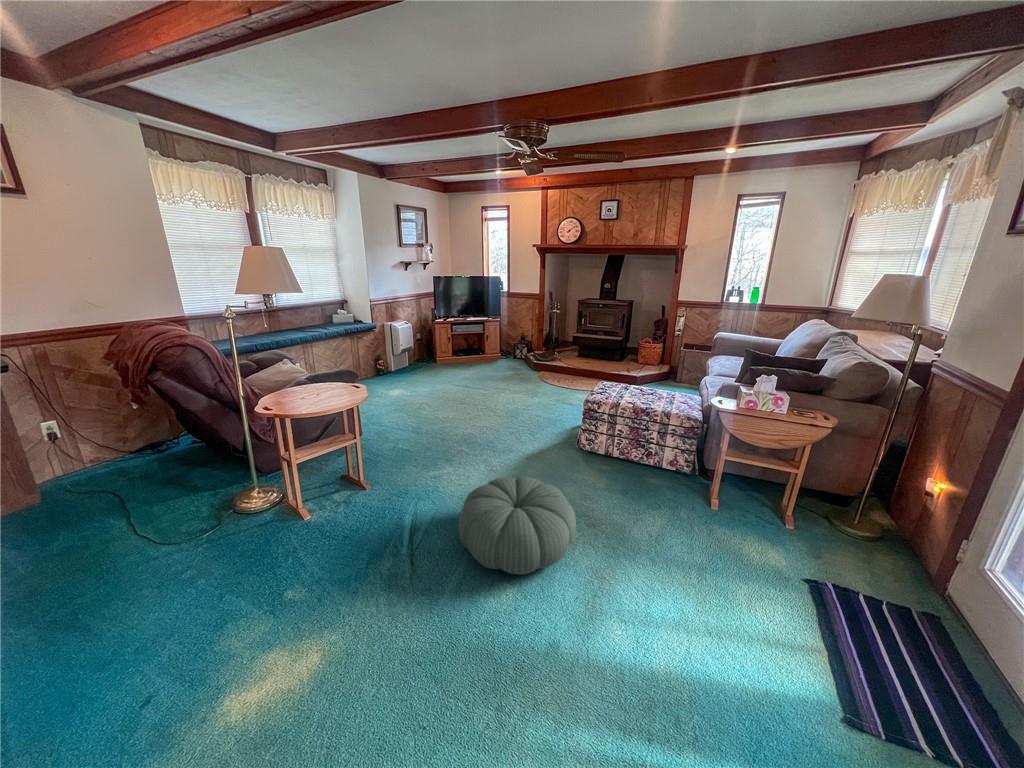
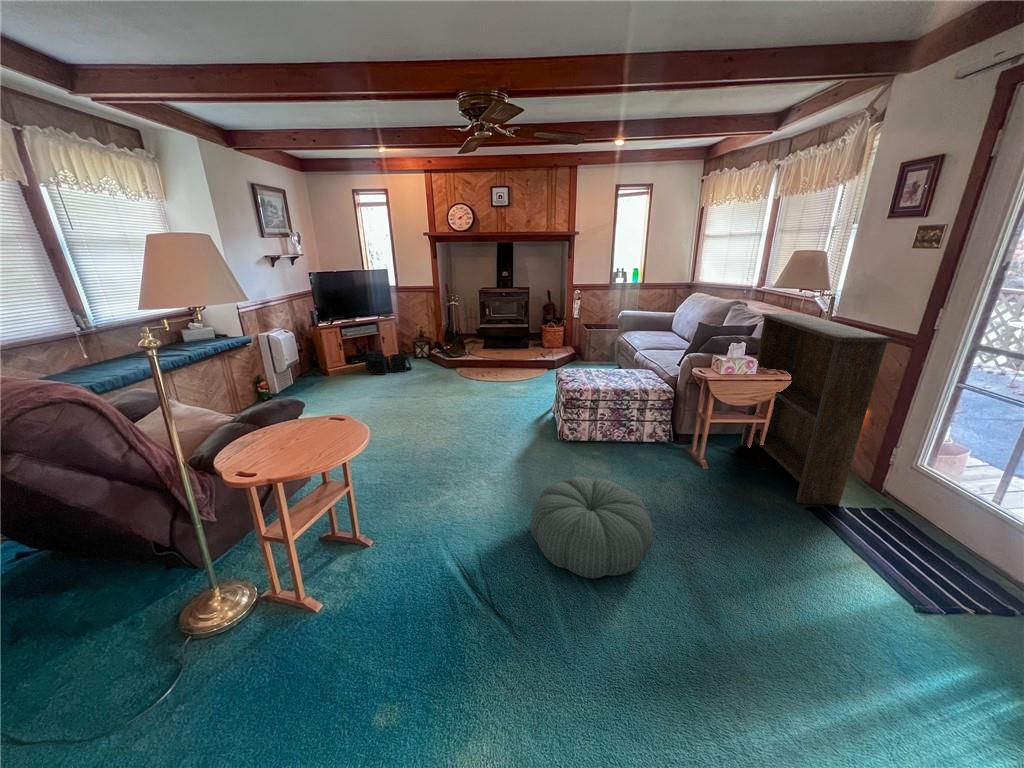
bookshelf: none [783,343,942,600] -> present [741,313,893,505]
storage bin: none [468,346,505,369] -> present [364,350,412,375]

